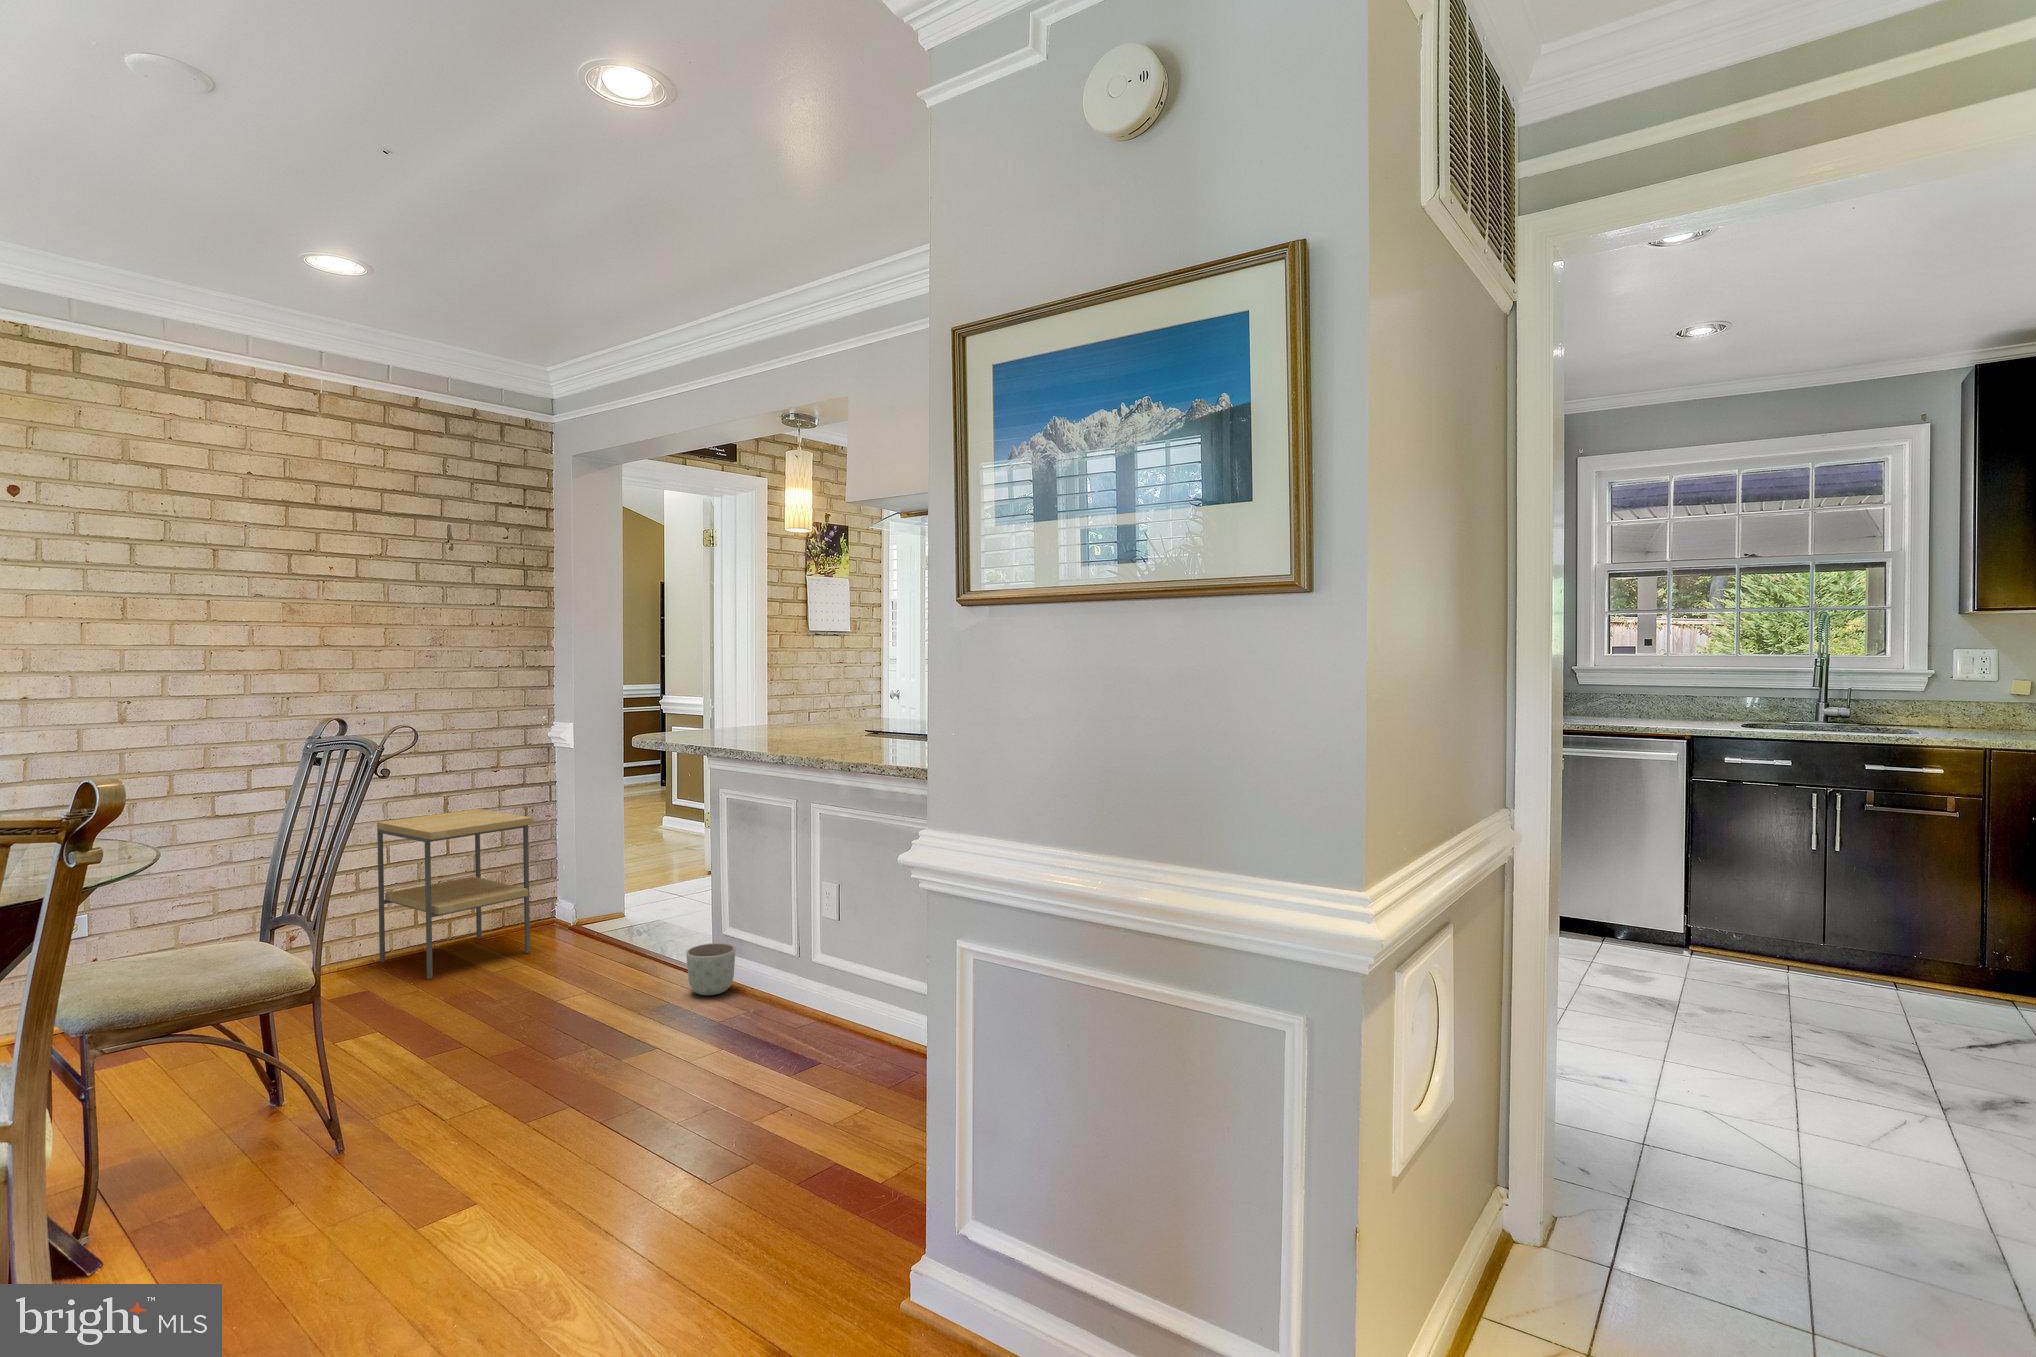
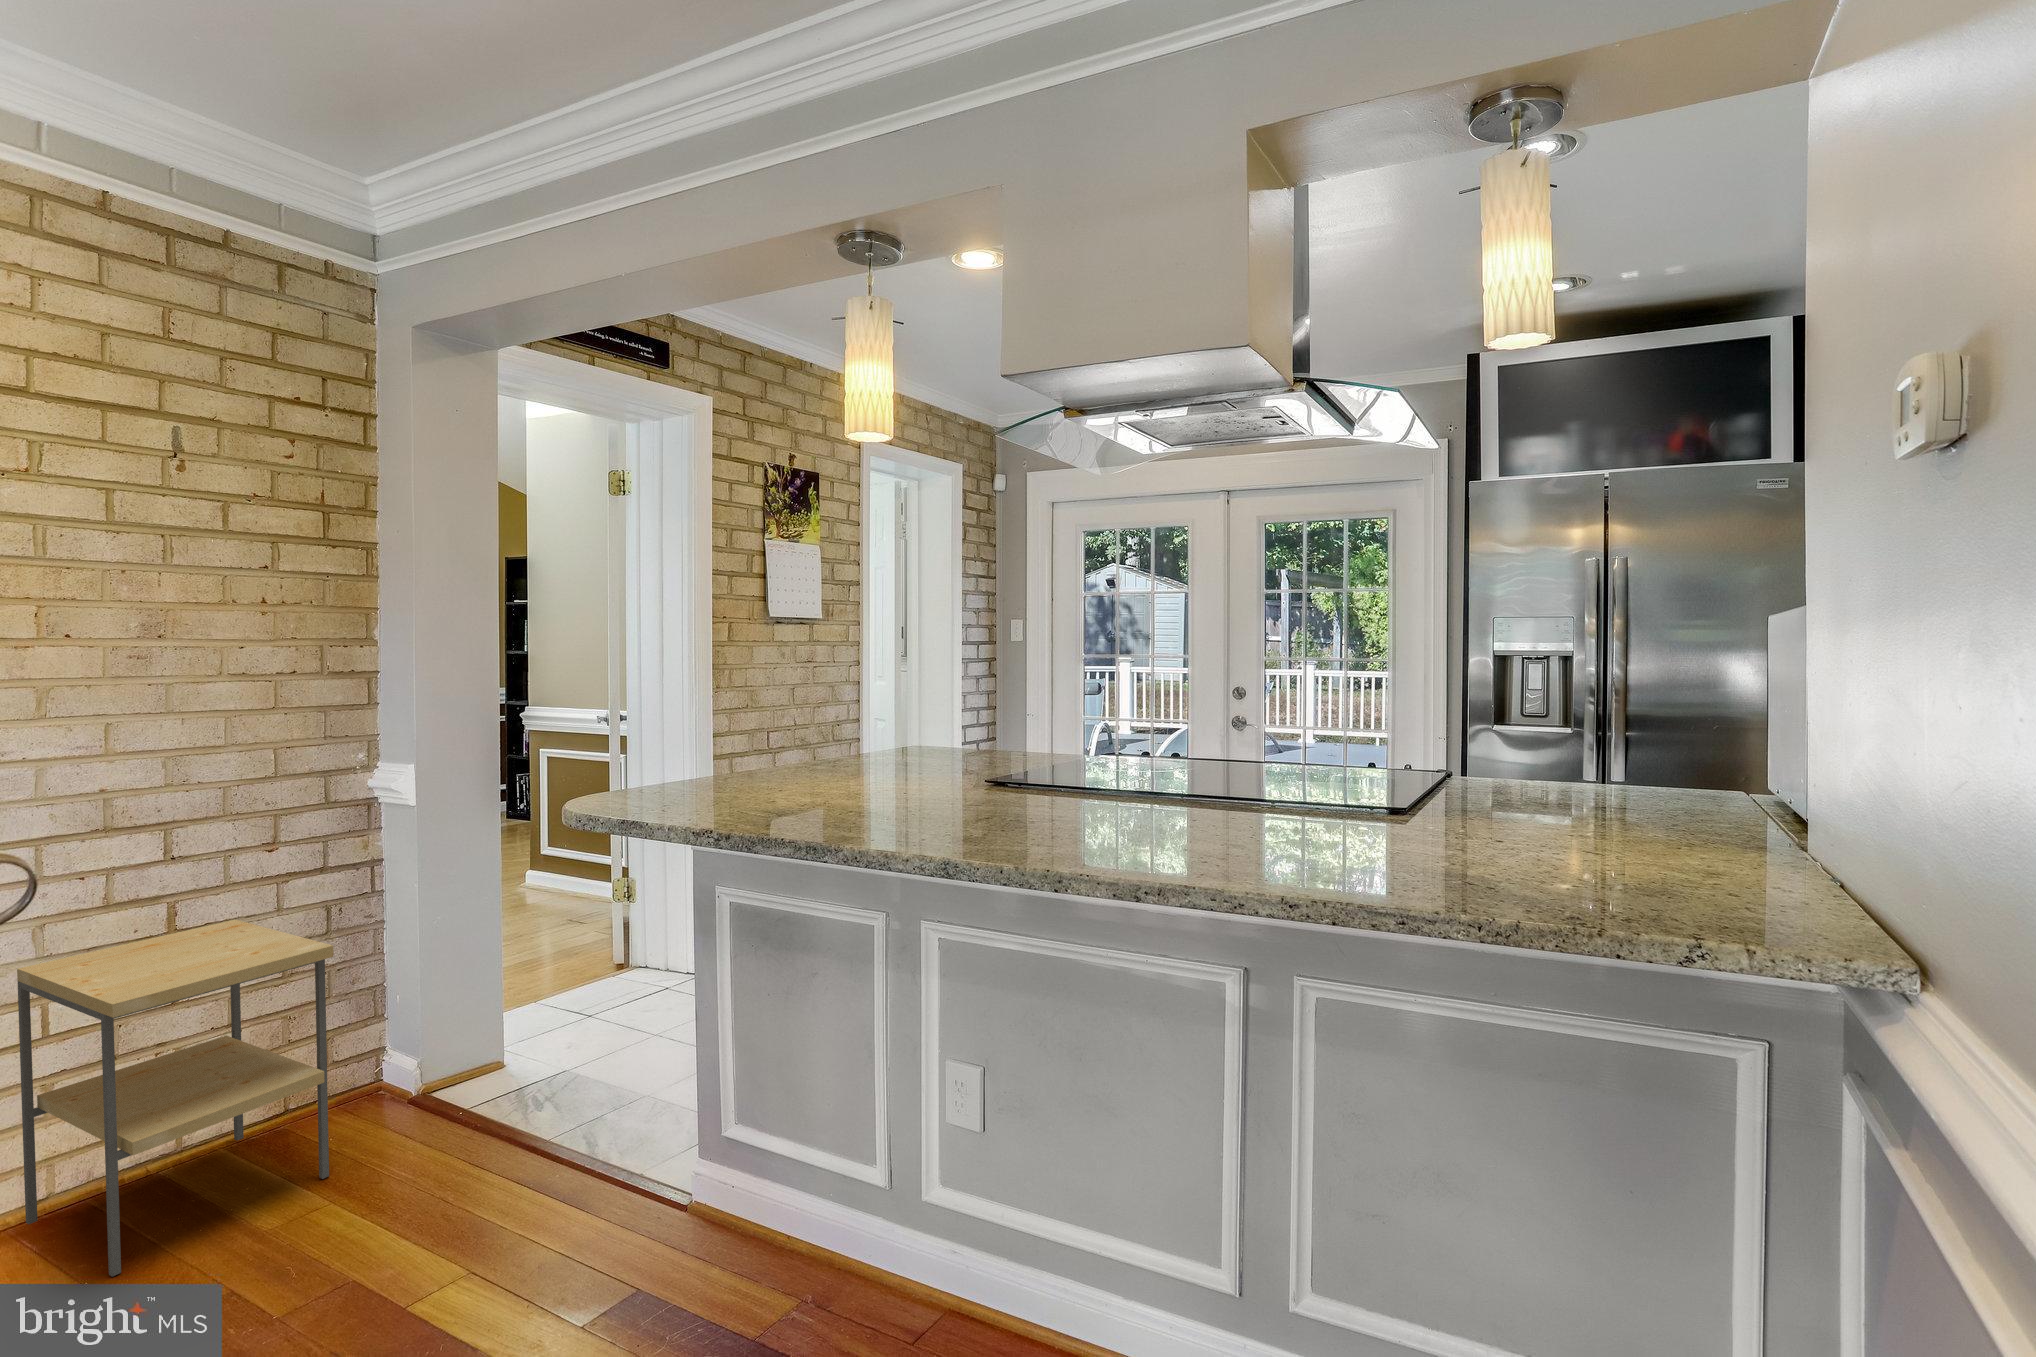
planter: present [686,943,736,995] -> none [628,1182,719,1296]

